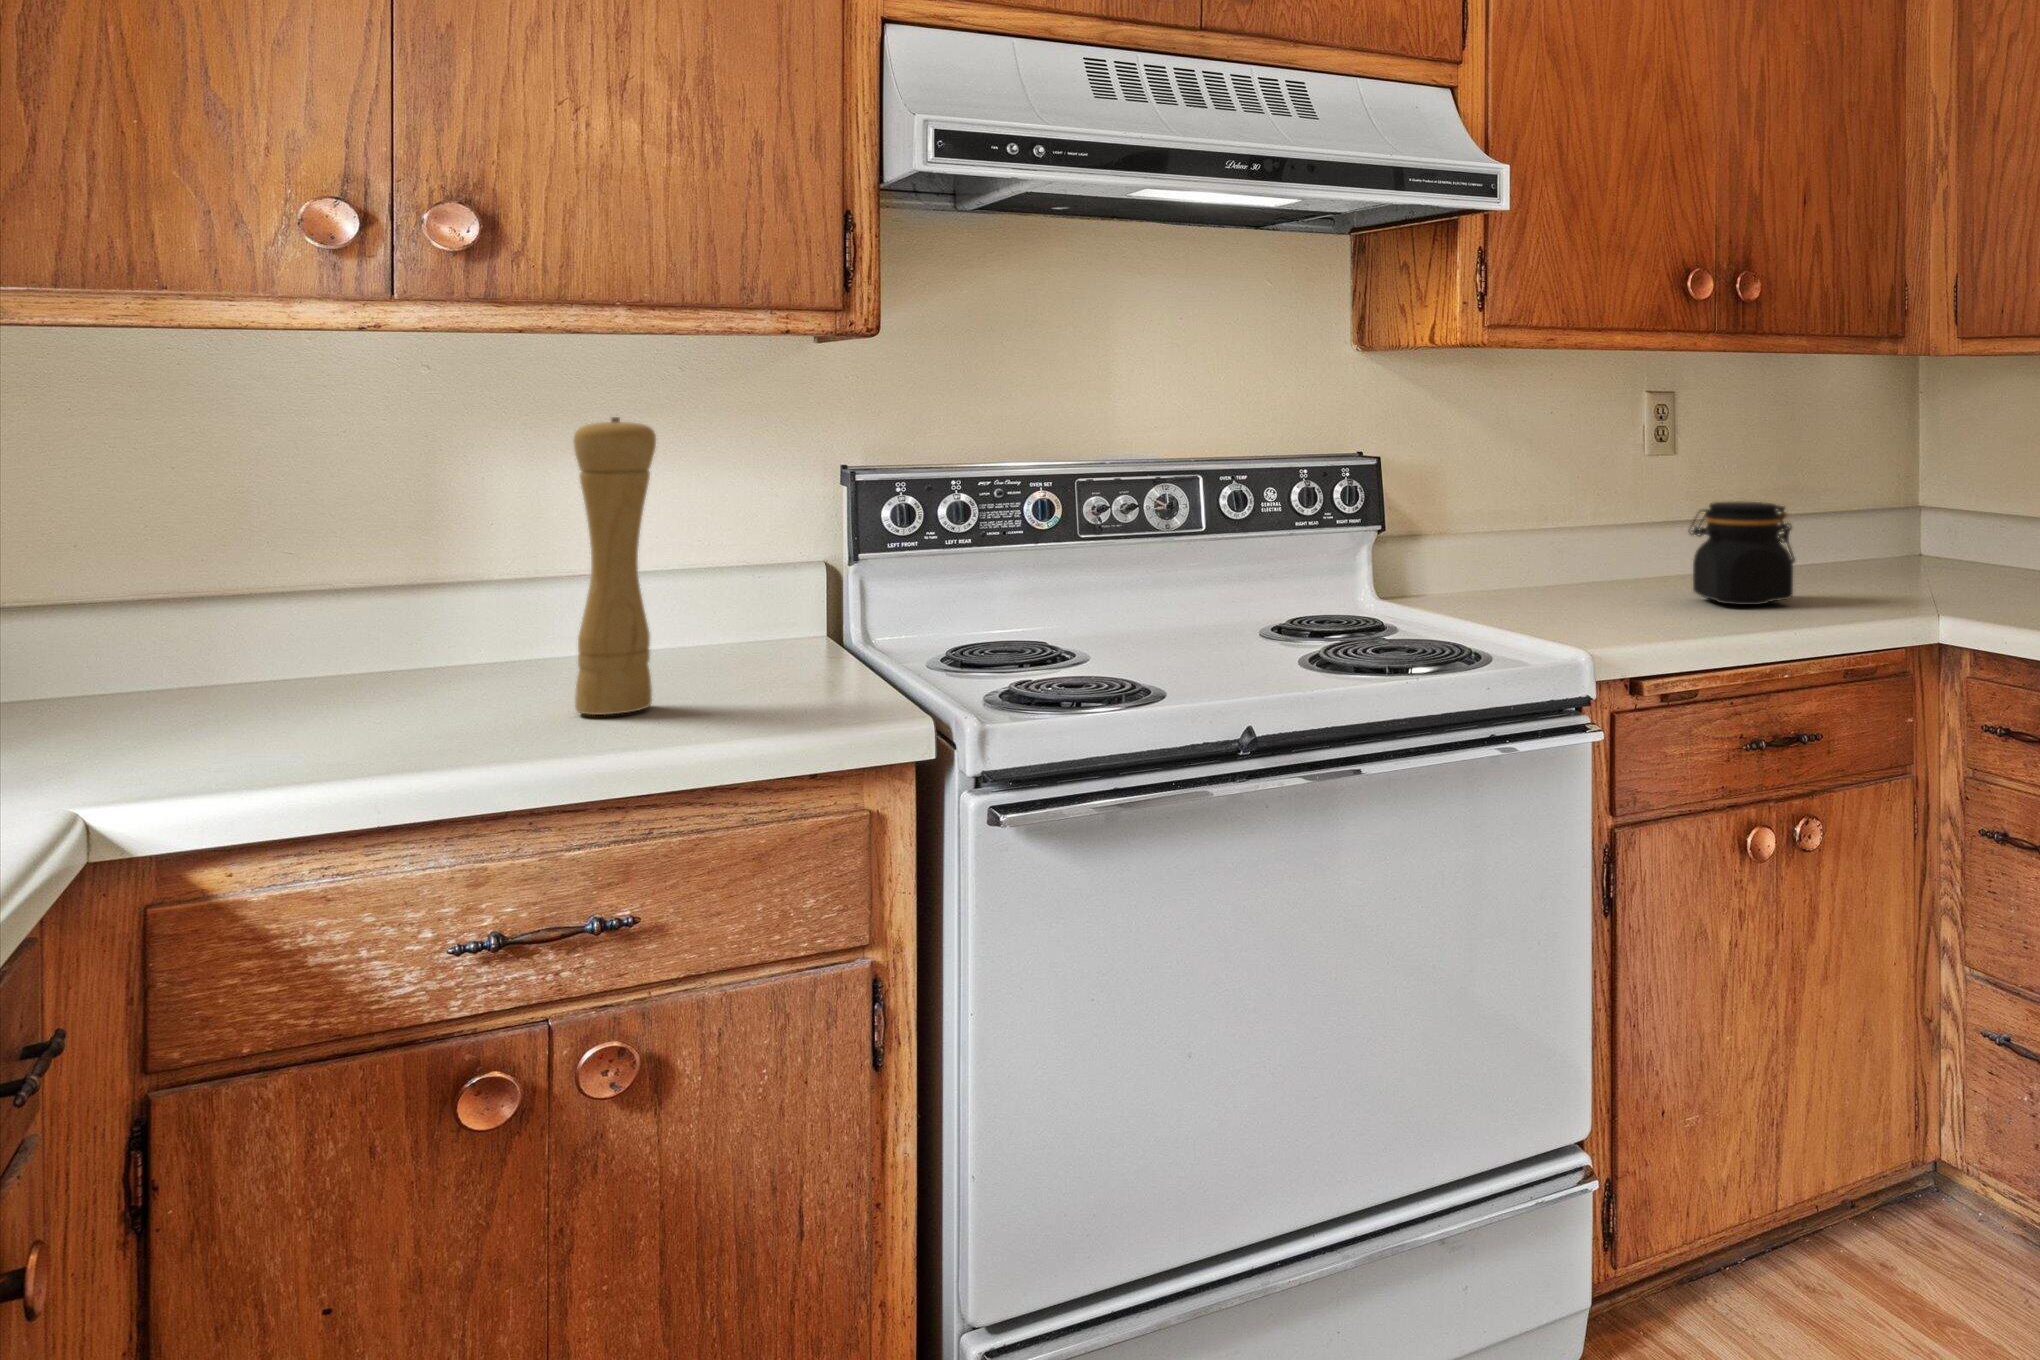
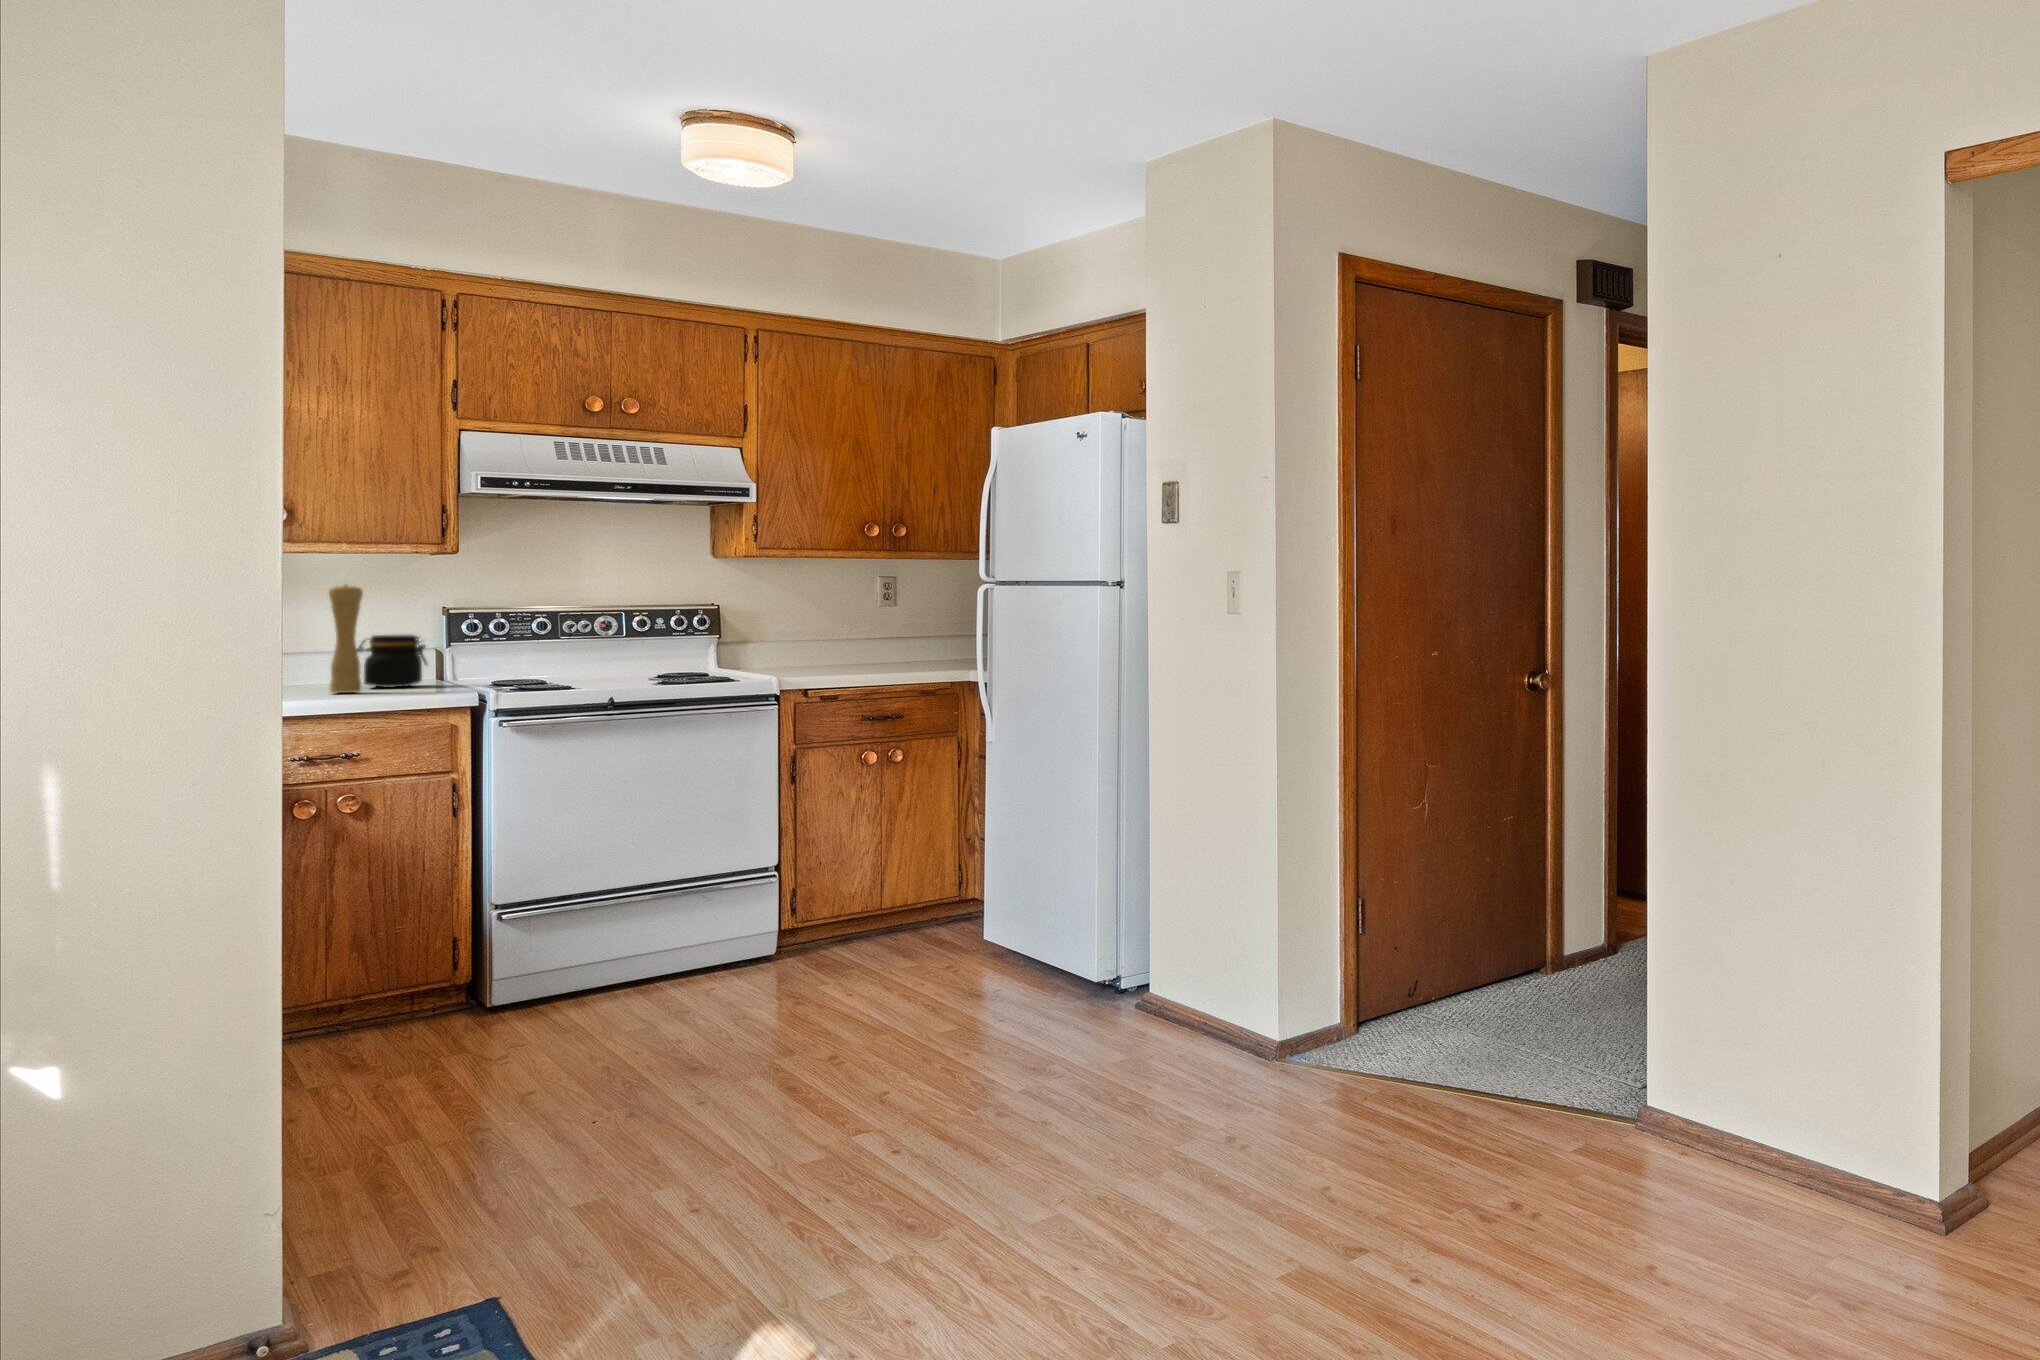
jar: present [1689,502,1795,605] -> present [357,635,427,688]

